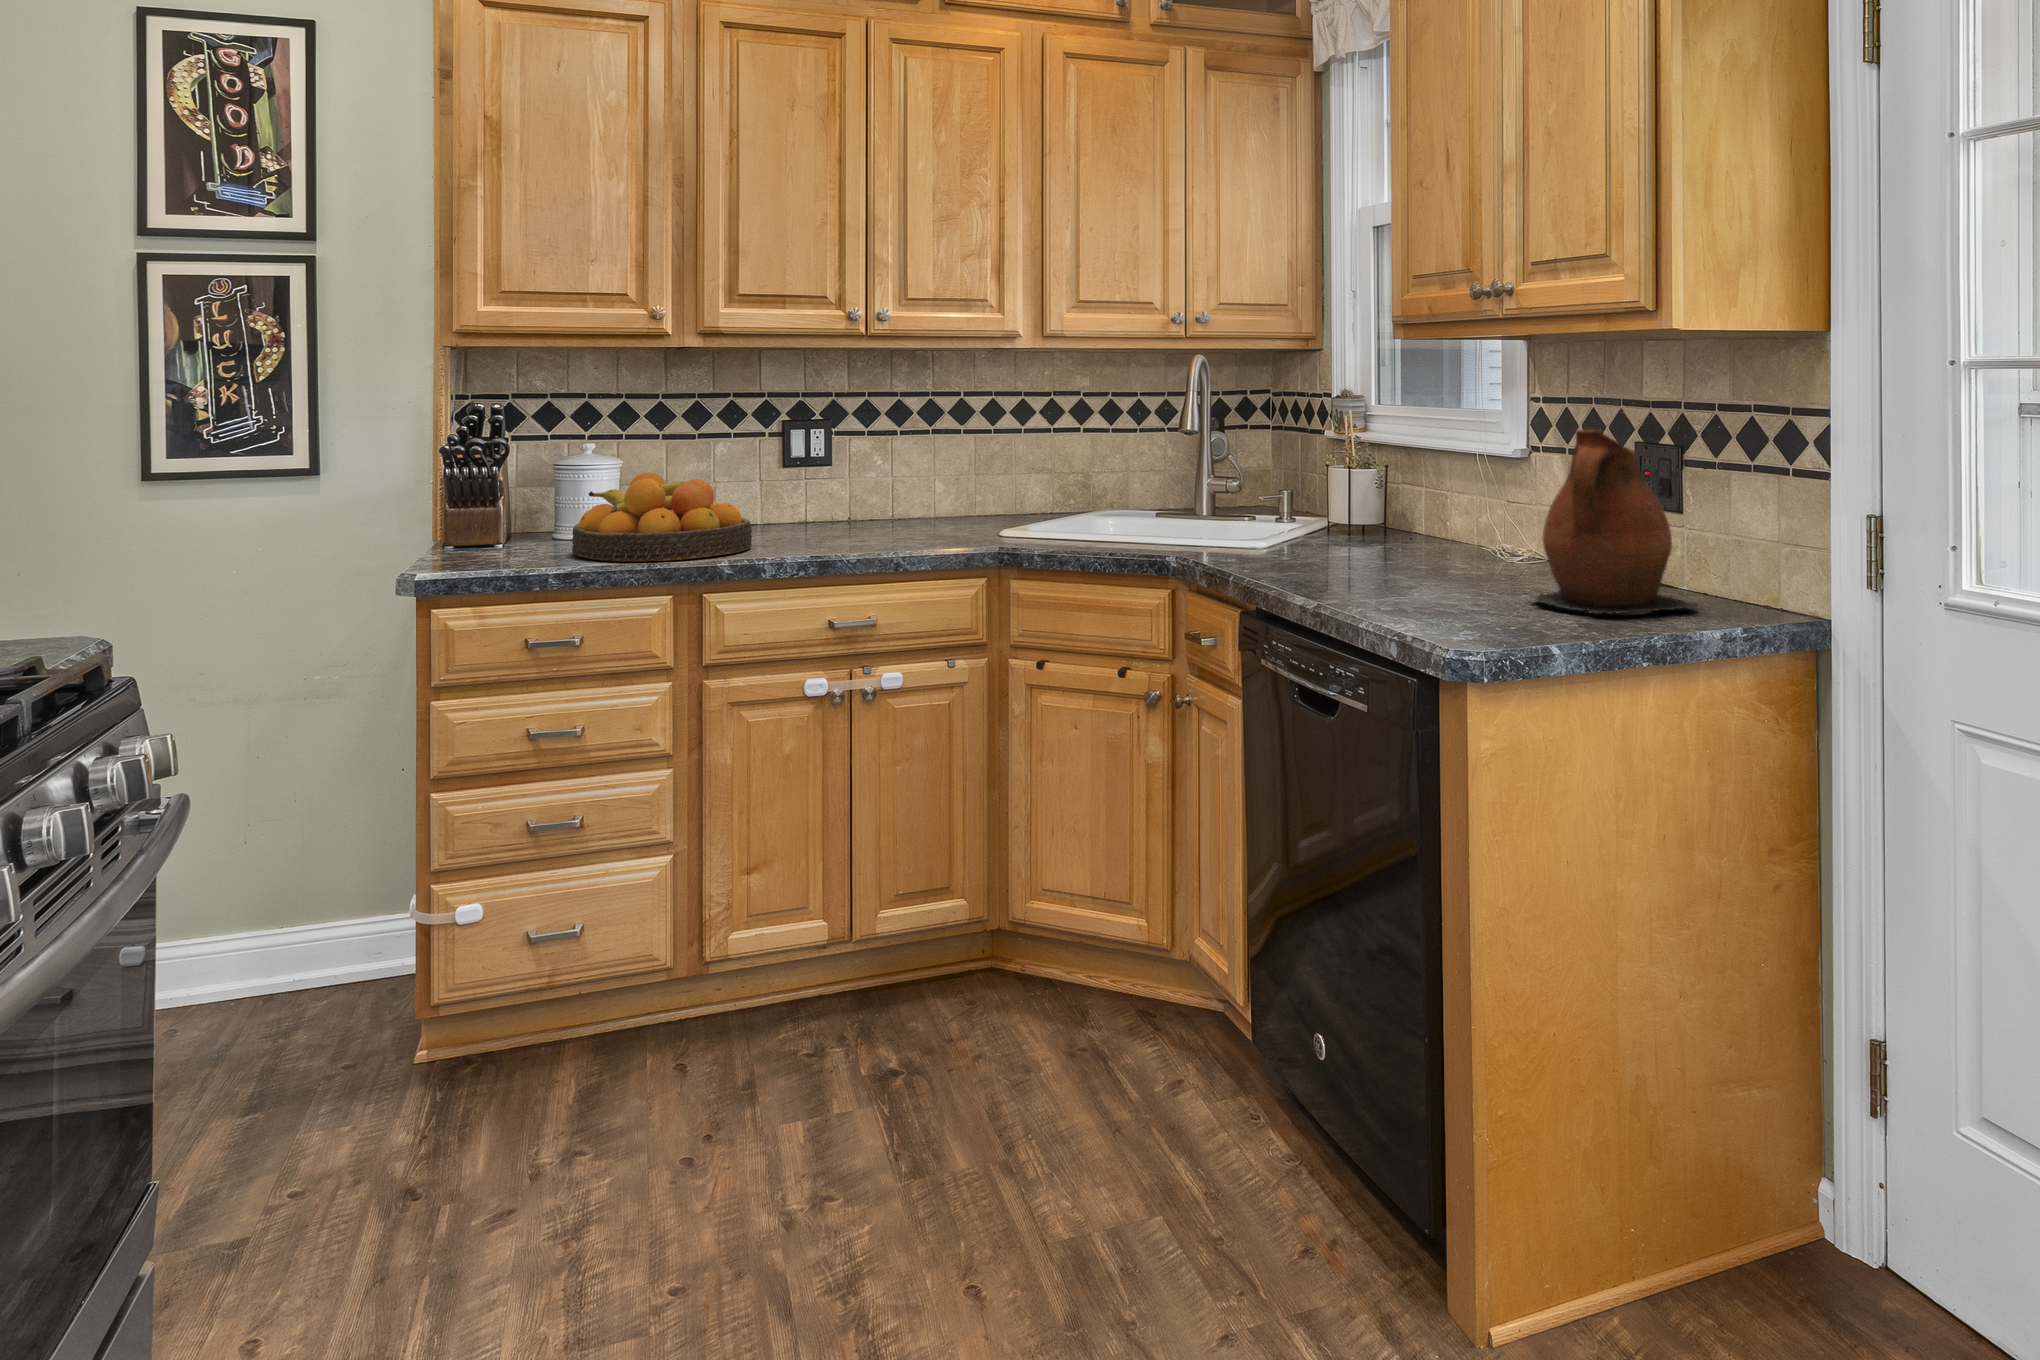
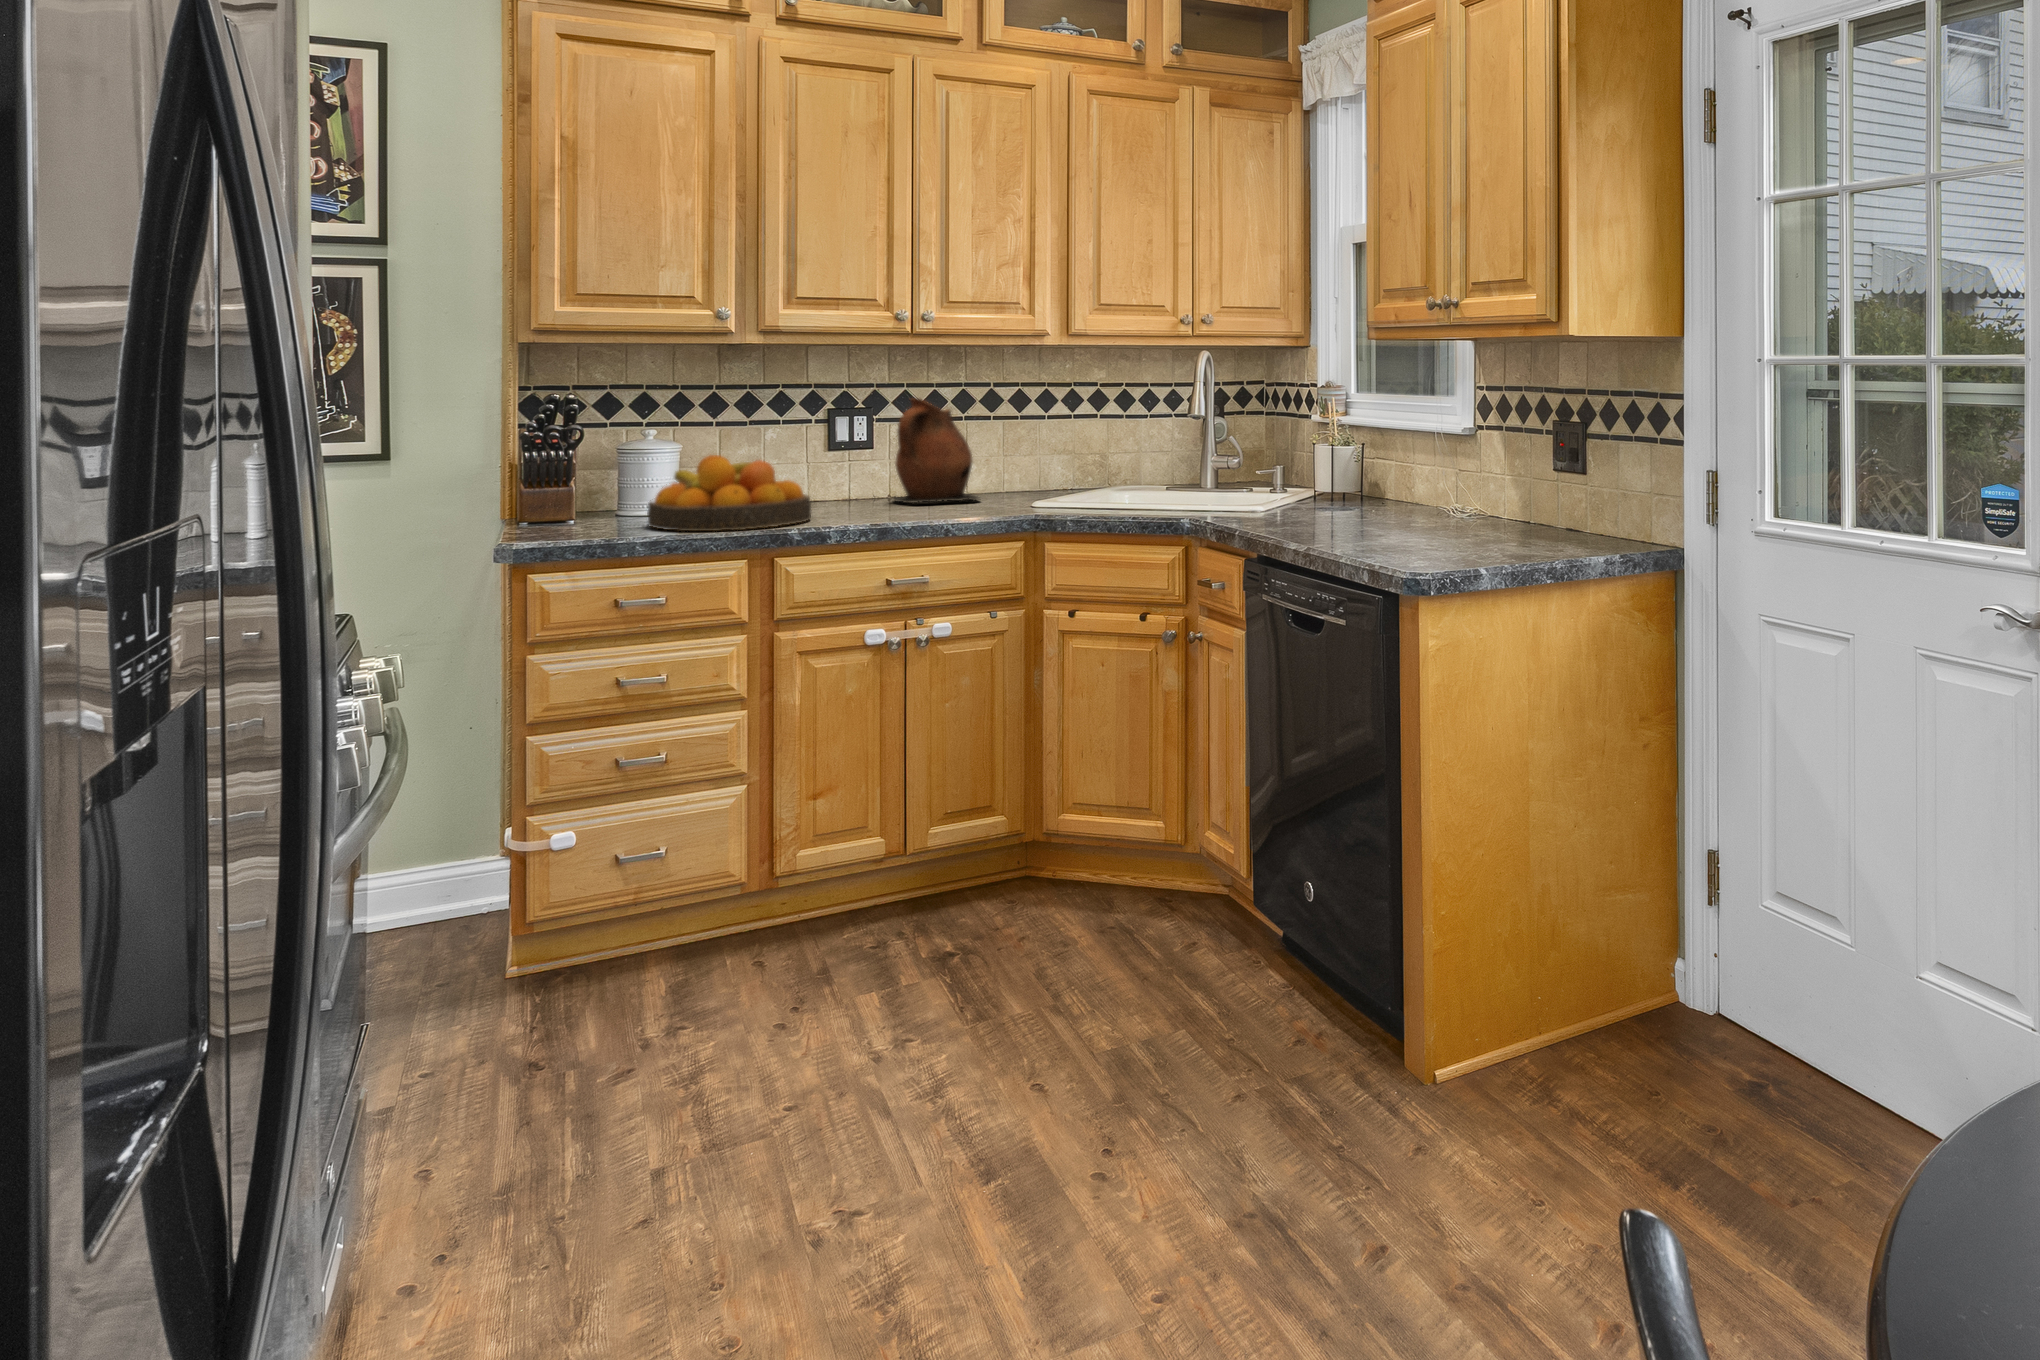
ceramic pitcher: present [1532,430,1697,614] -> present [894,398,981,503]

